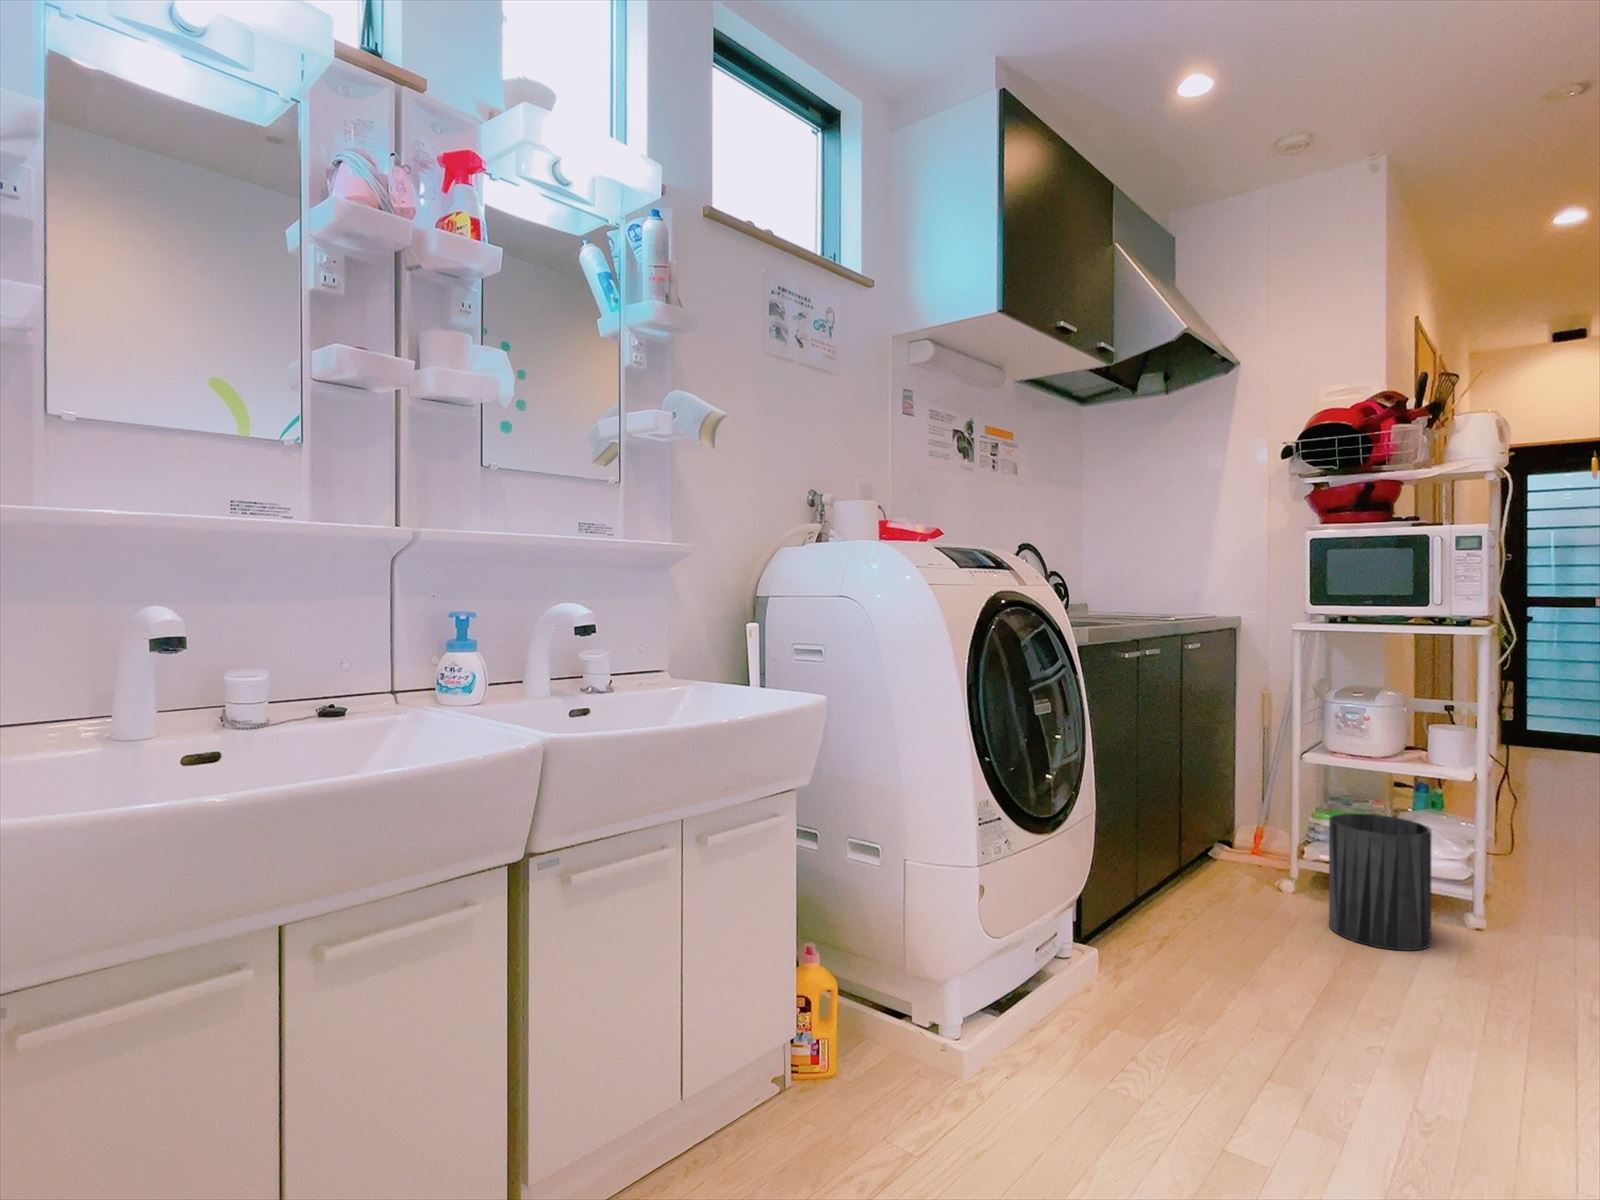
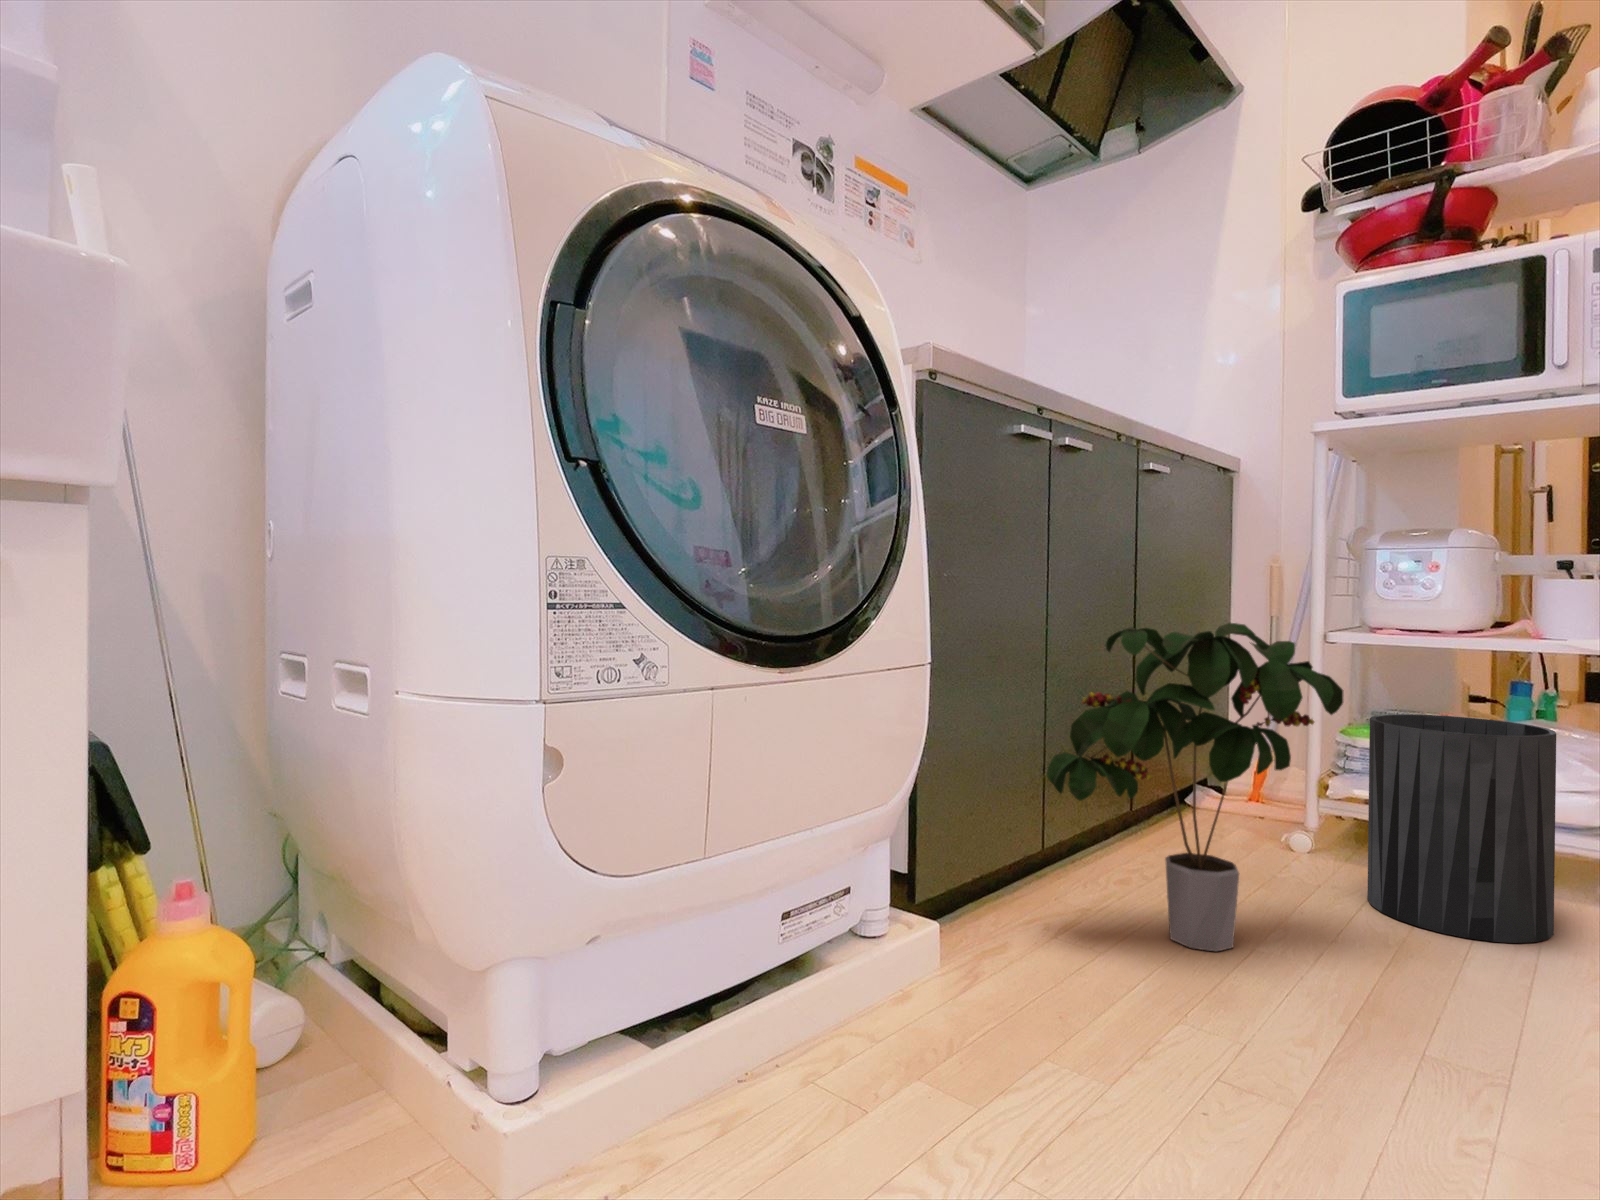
potted plant: none [1151,773,1315,960] -> present [1047,623,1343,951]

